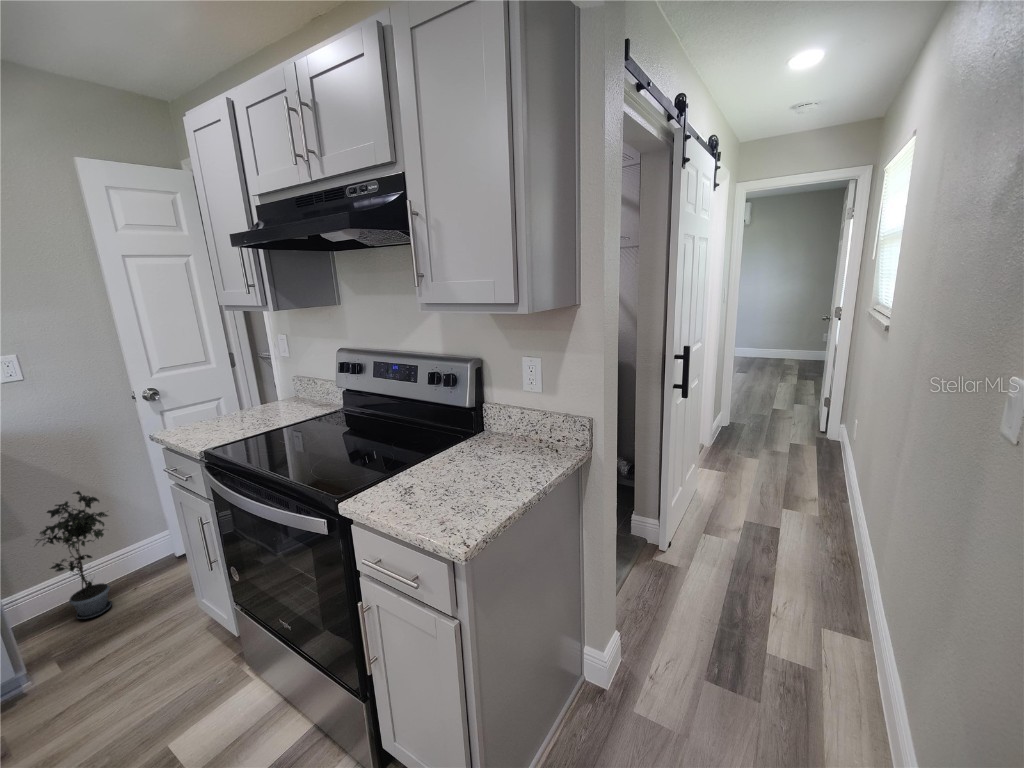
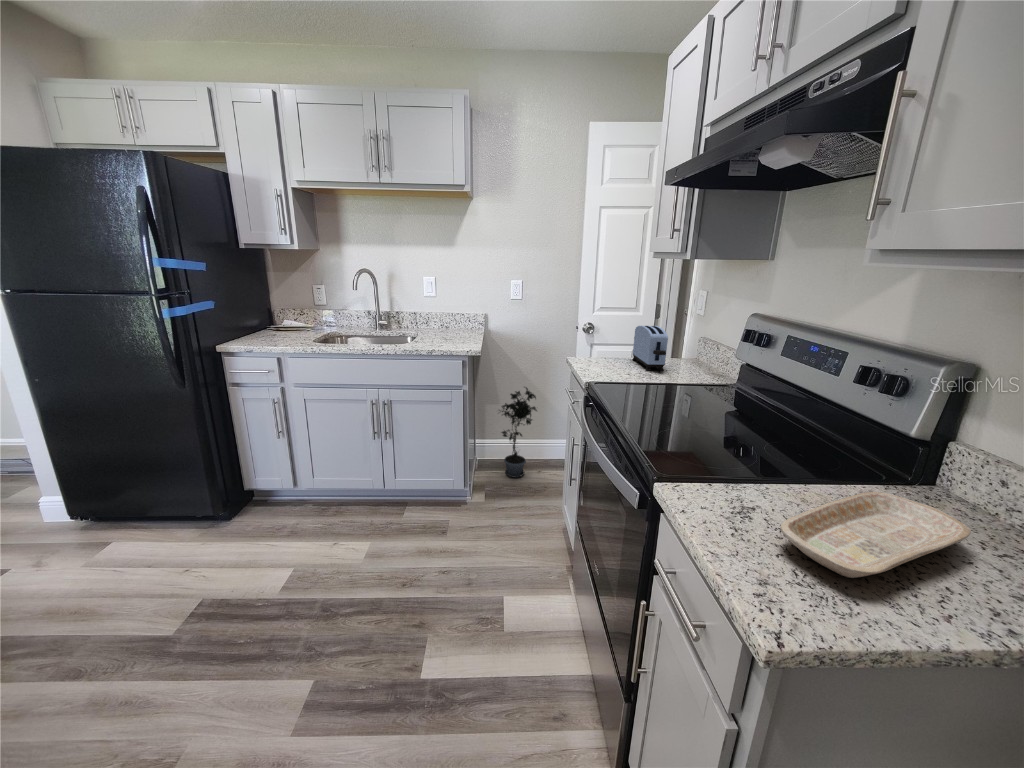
toaster: none [228,376,275,421] -> present [632,326,668,371]
tray: none [435,442,509,497] -> present [781,492,971,578]

